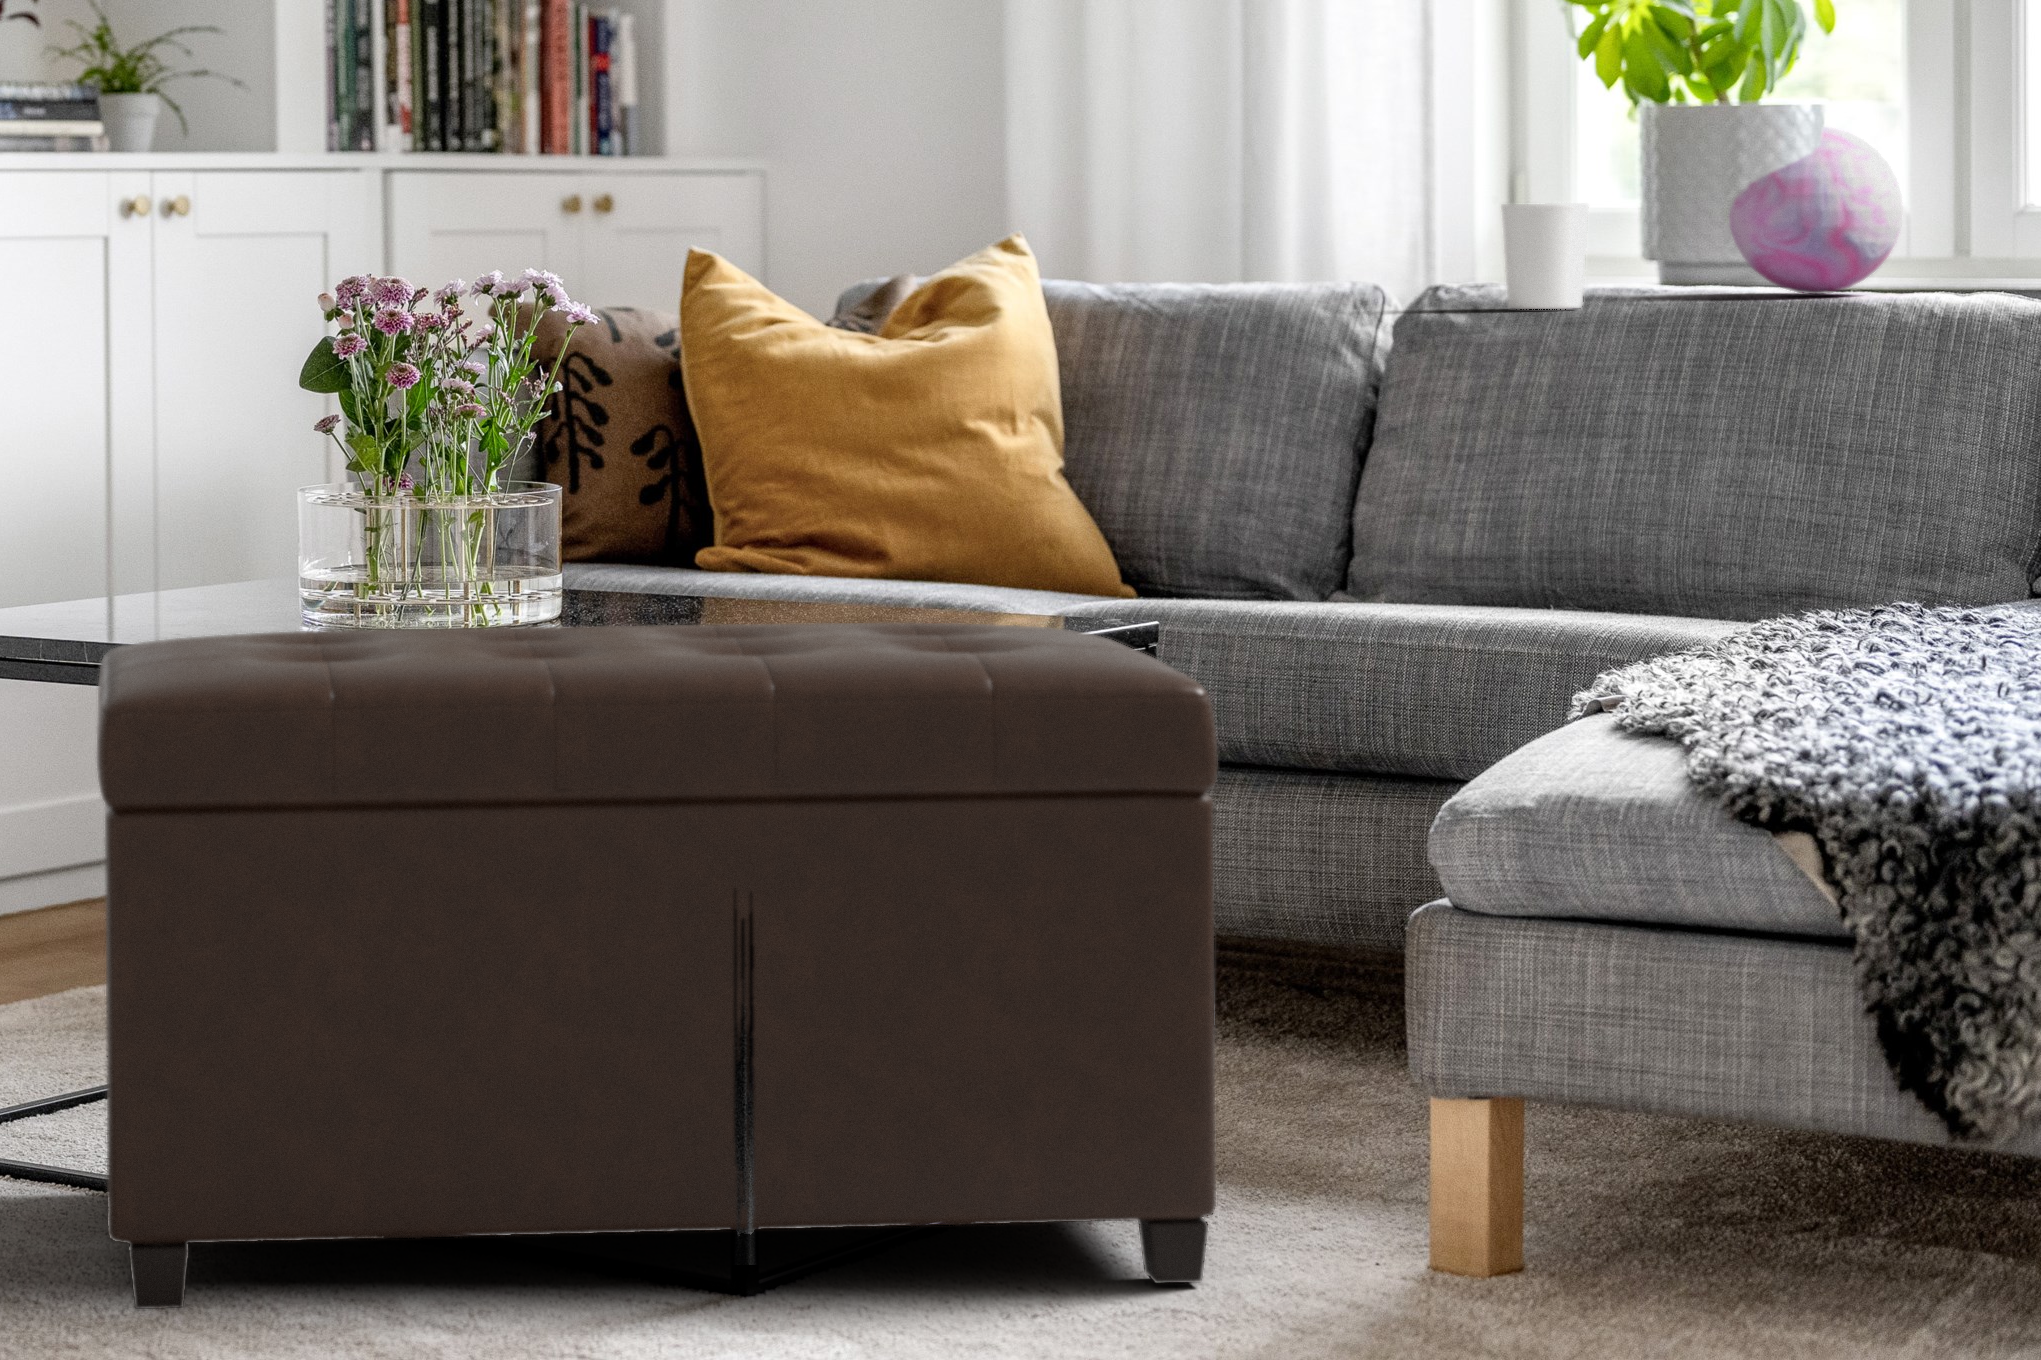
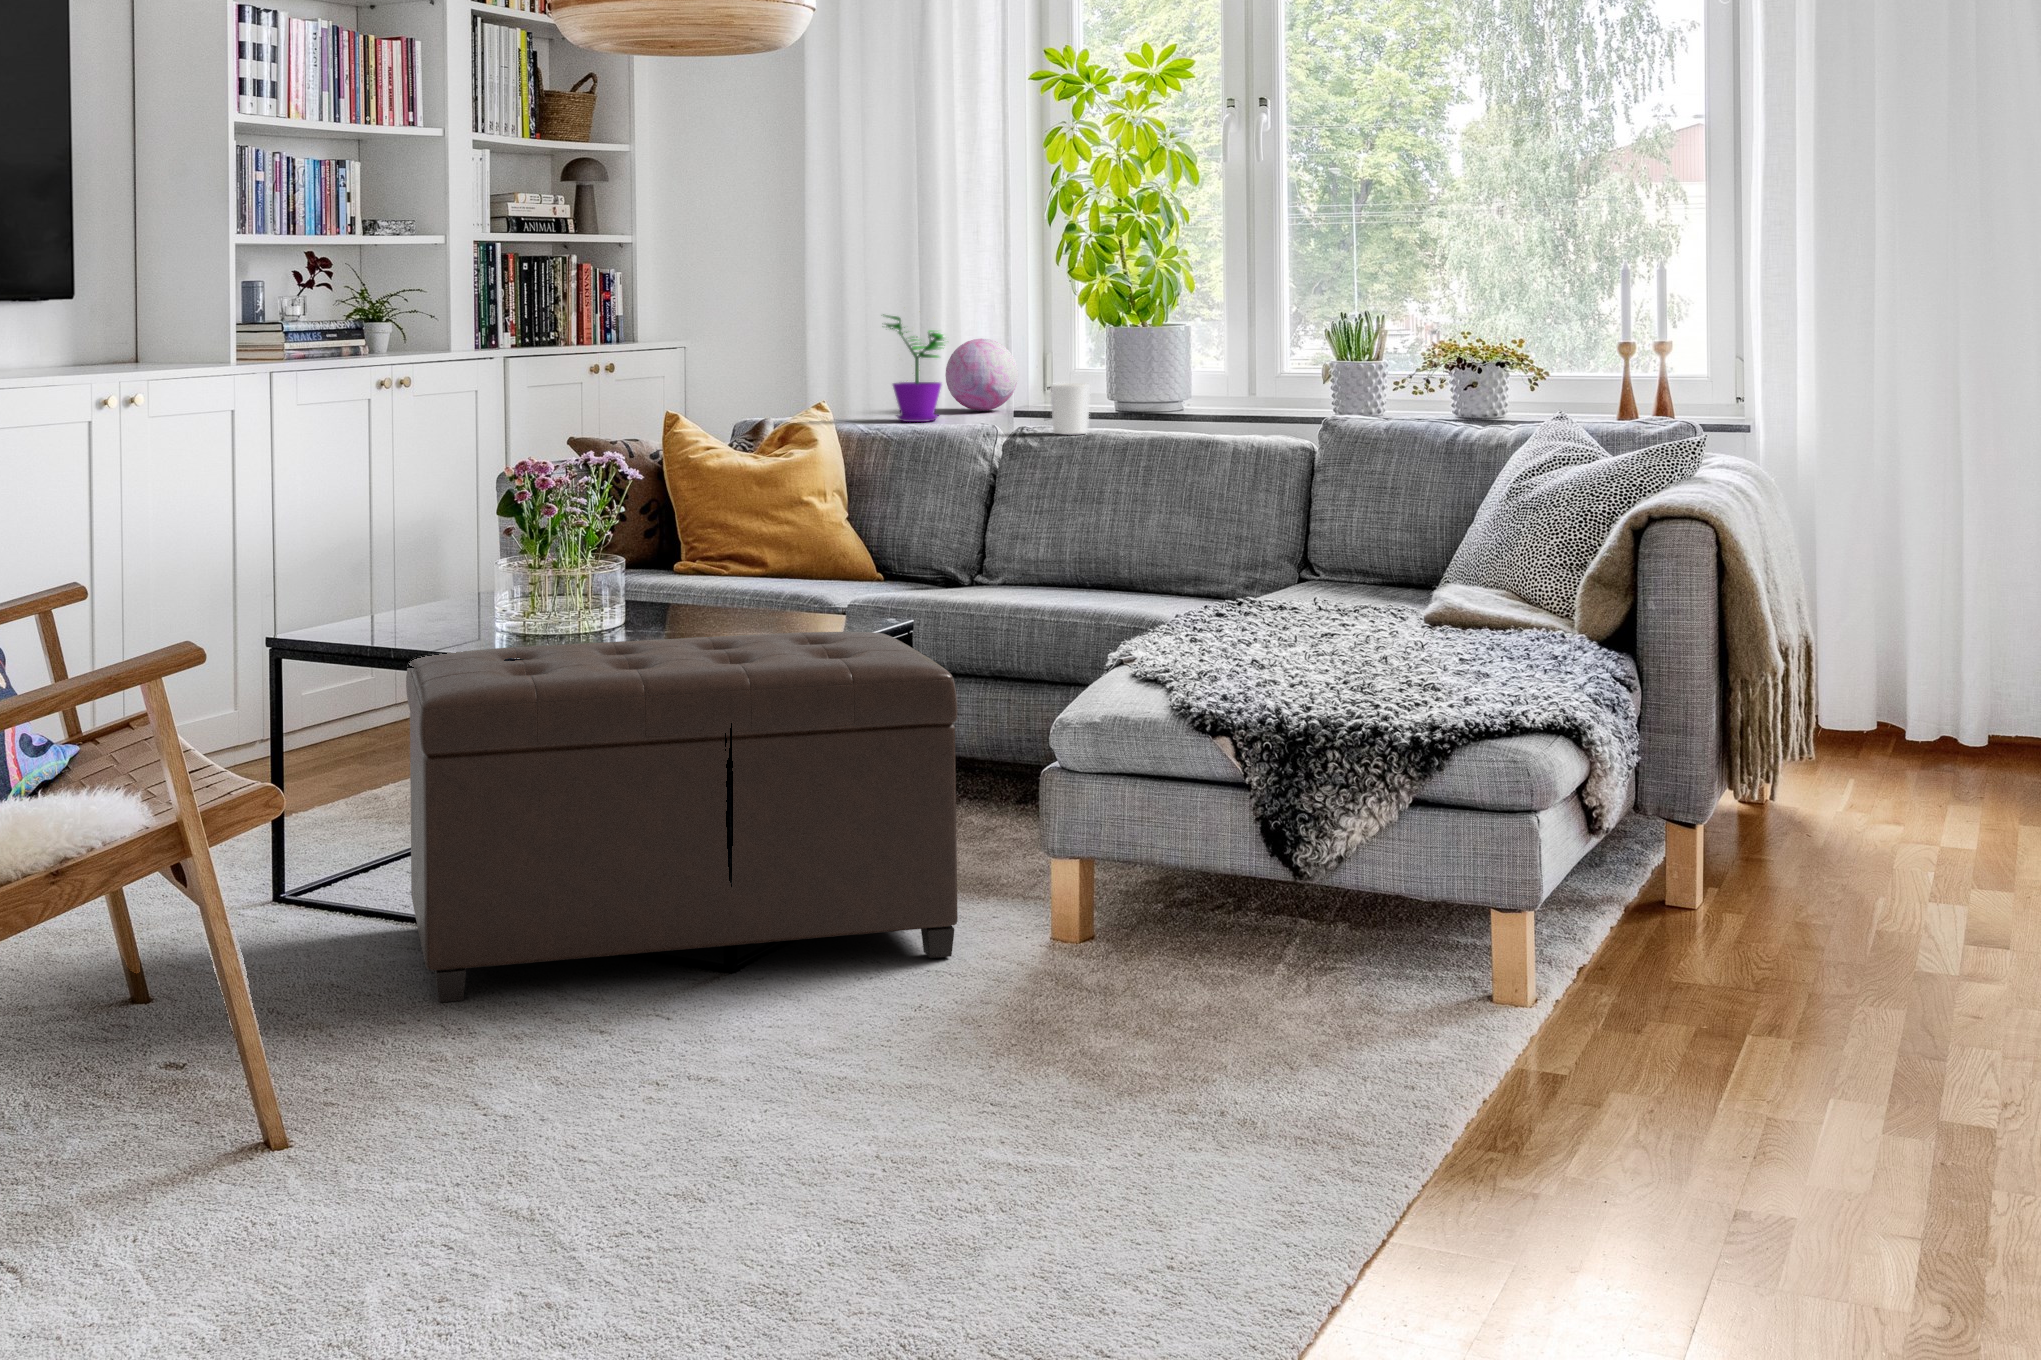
flower pot: none [1151,61,1295,299] -> present [883,314,945,422]
decorative orb: present [1729,128,1903,294] -> present [945,339,1018,411]

